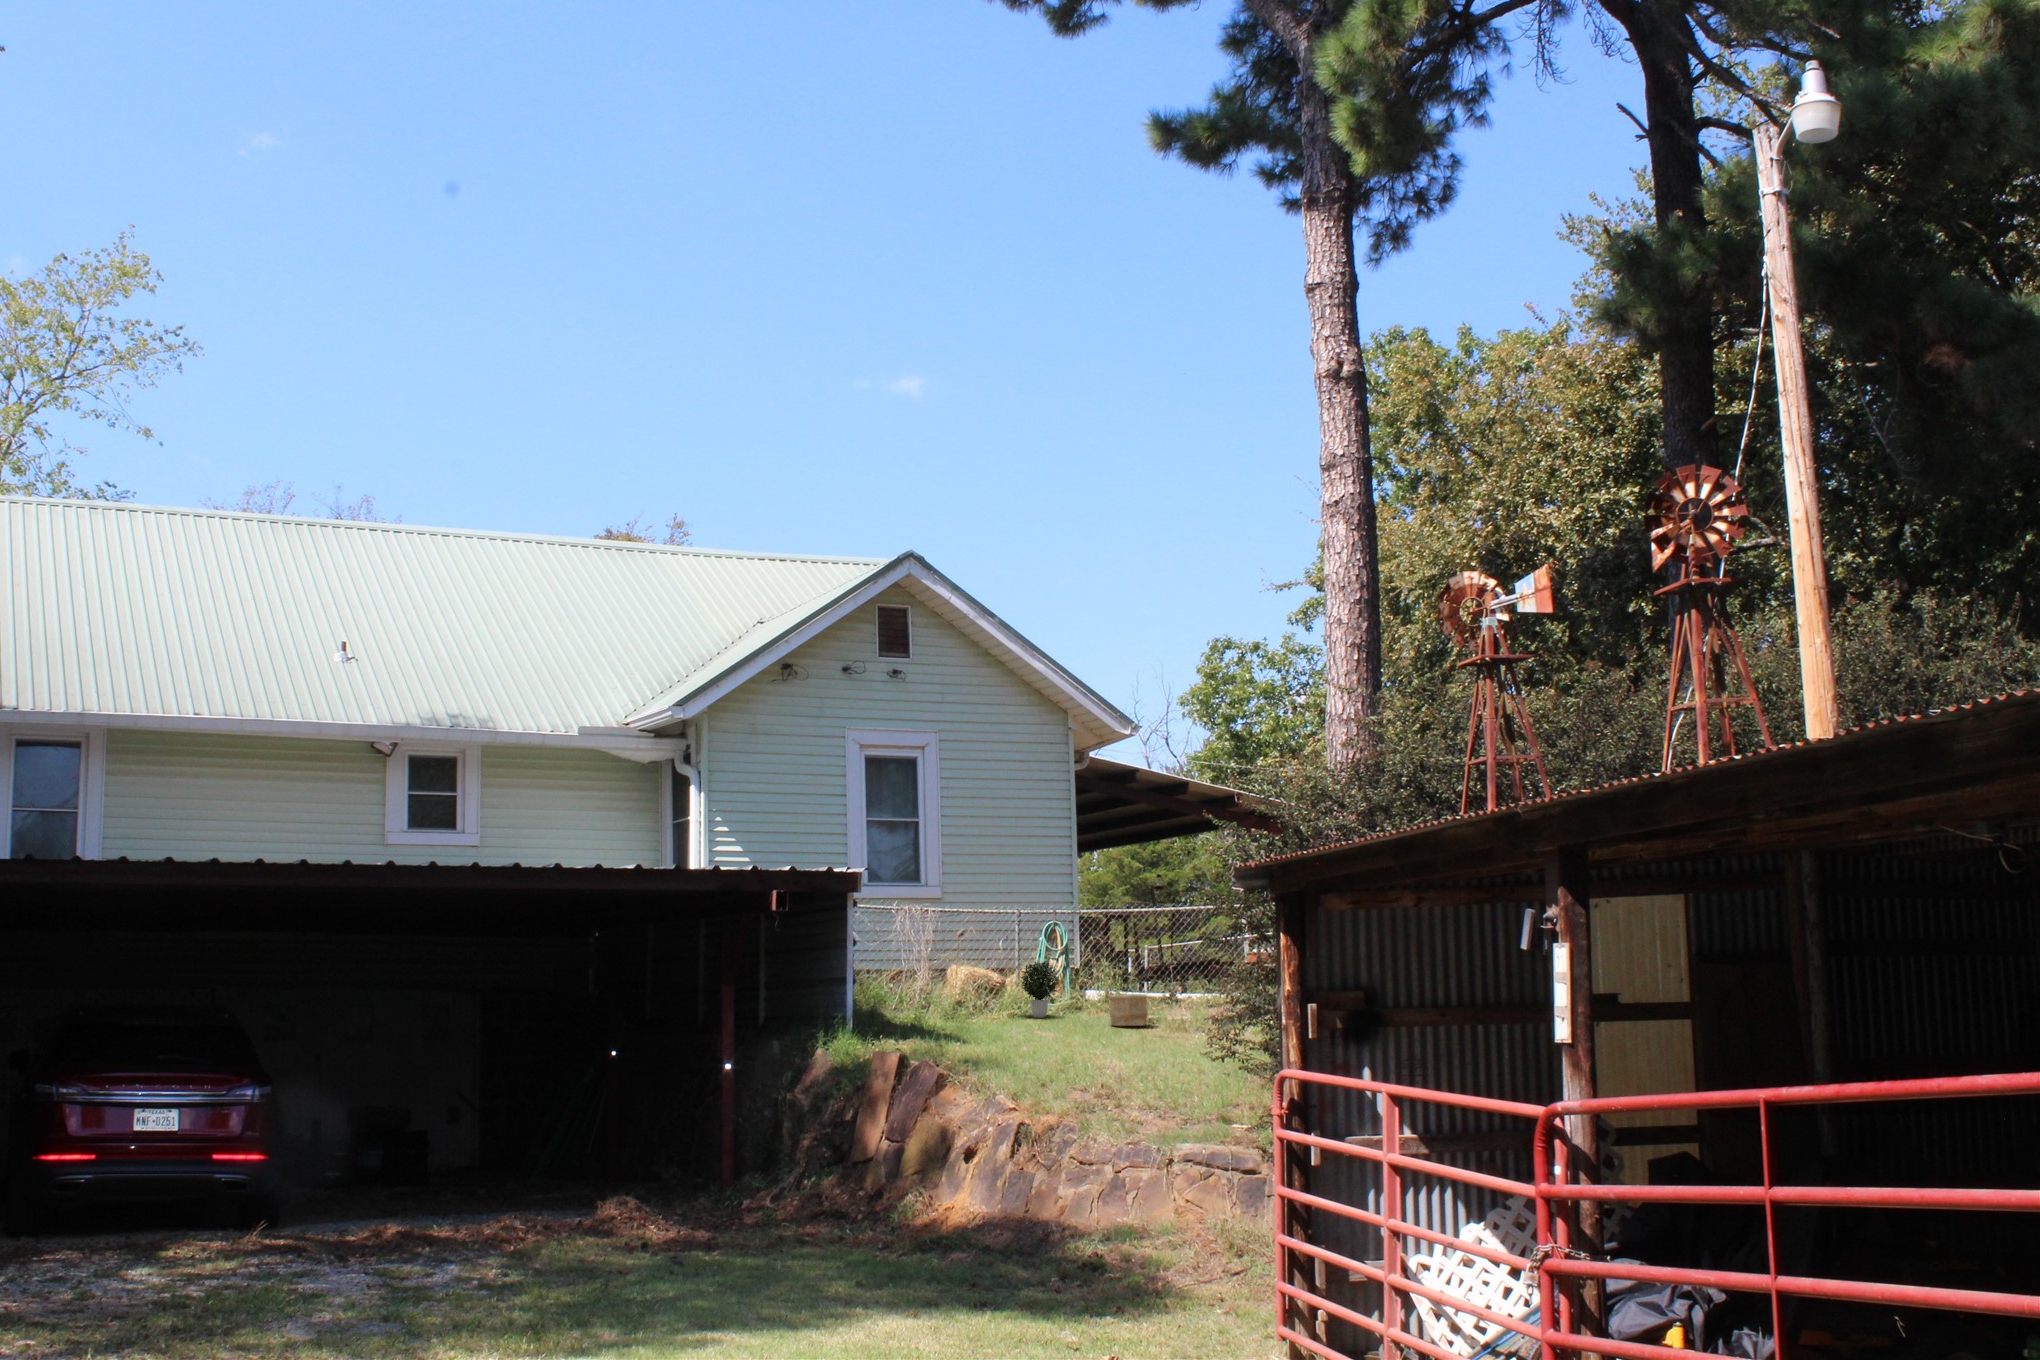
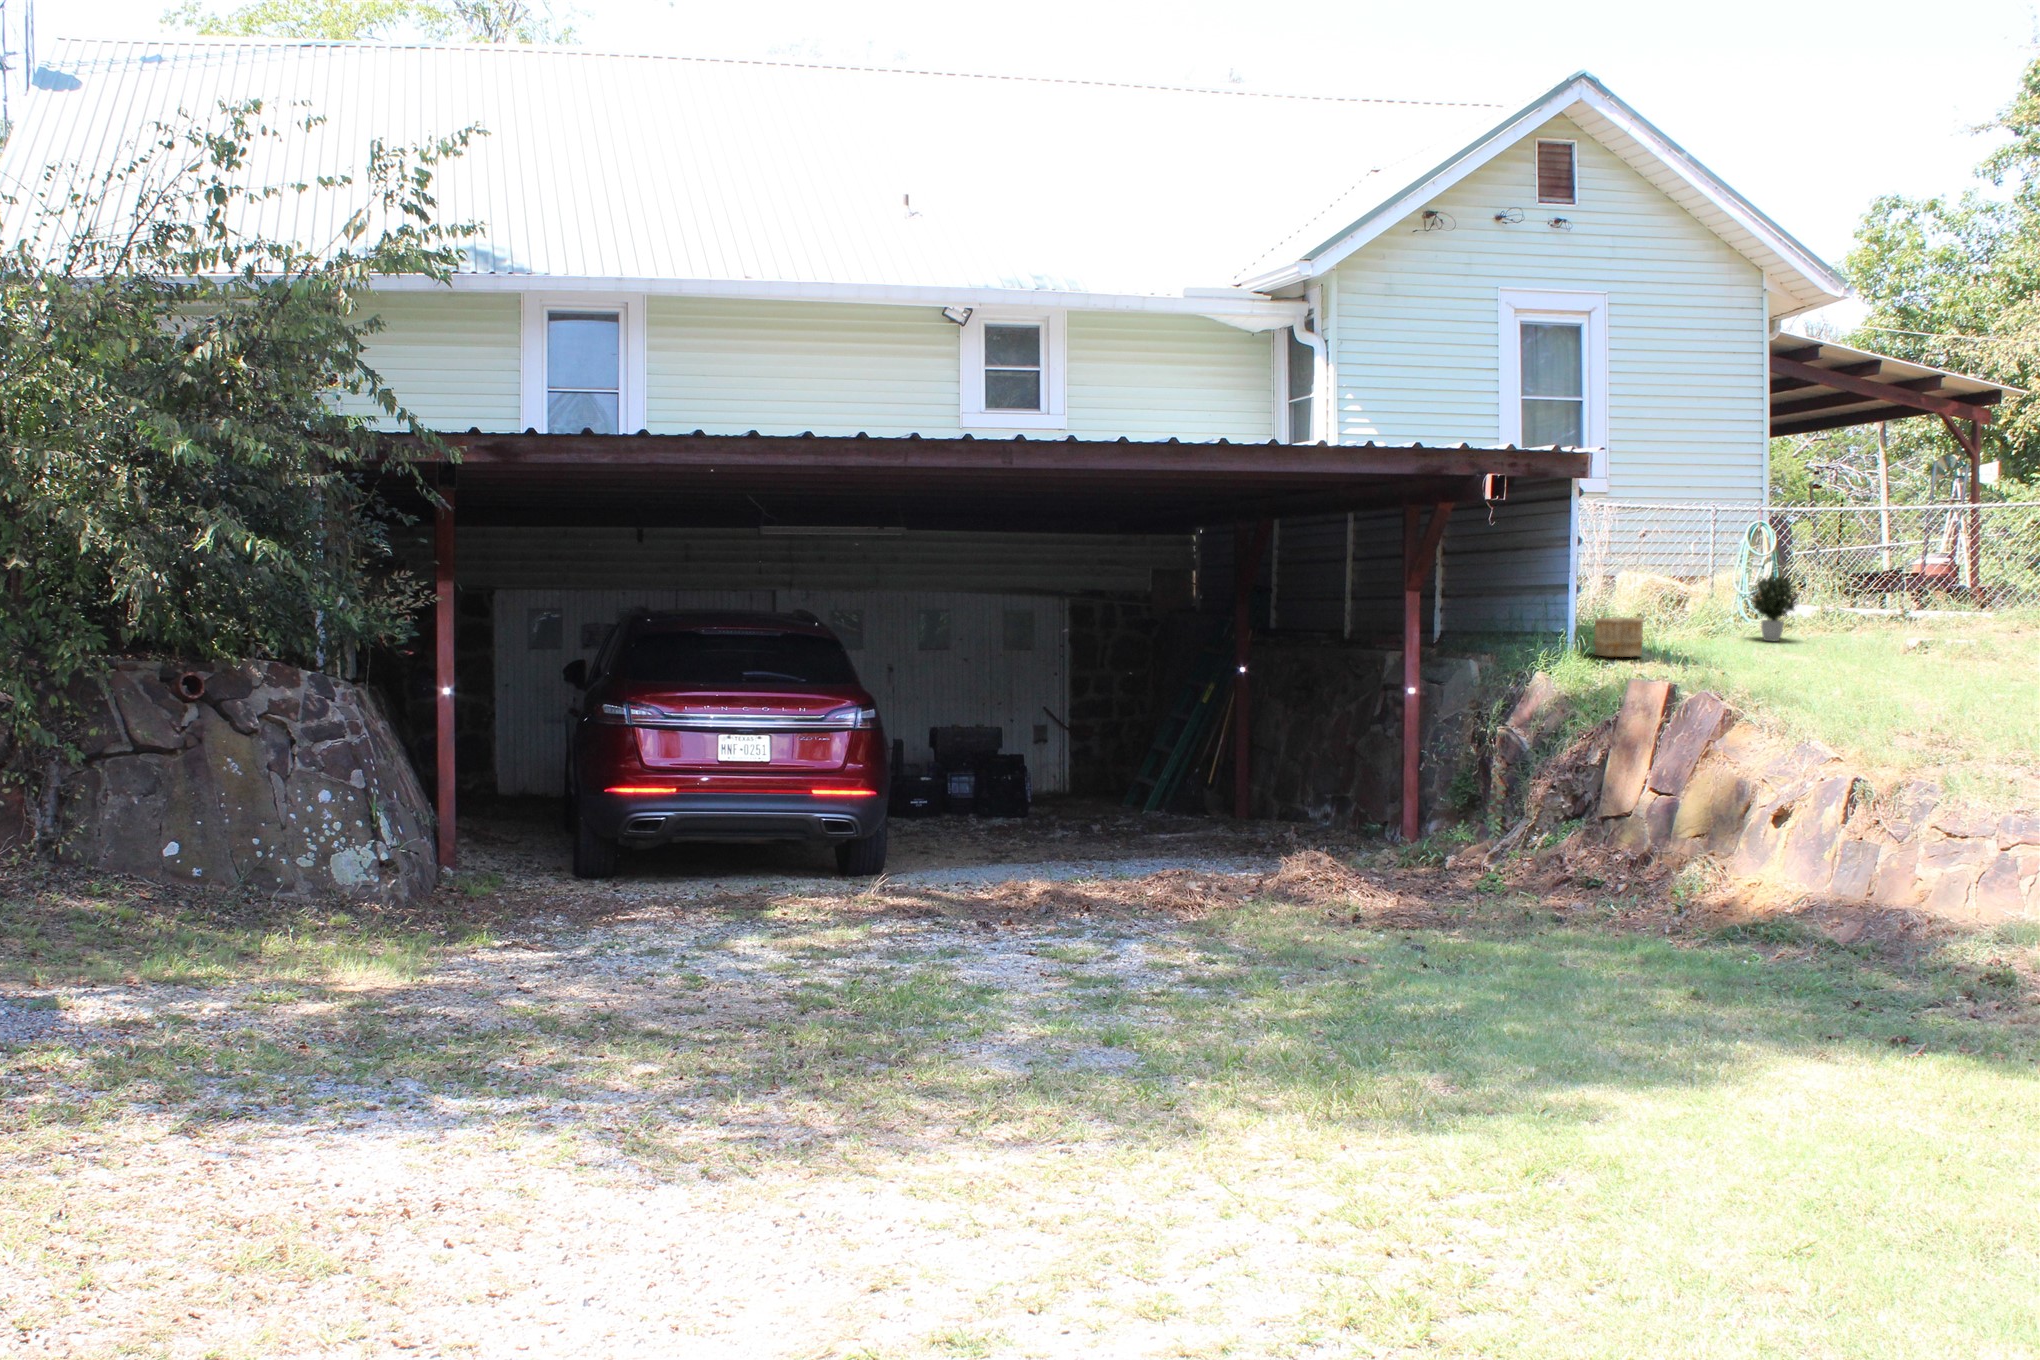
wooden bucket: present [1109,994,1148,1026] -> present [1594,617,1644,657]

